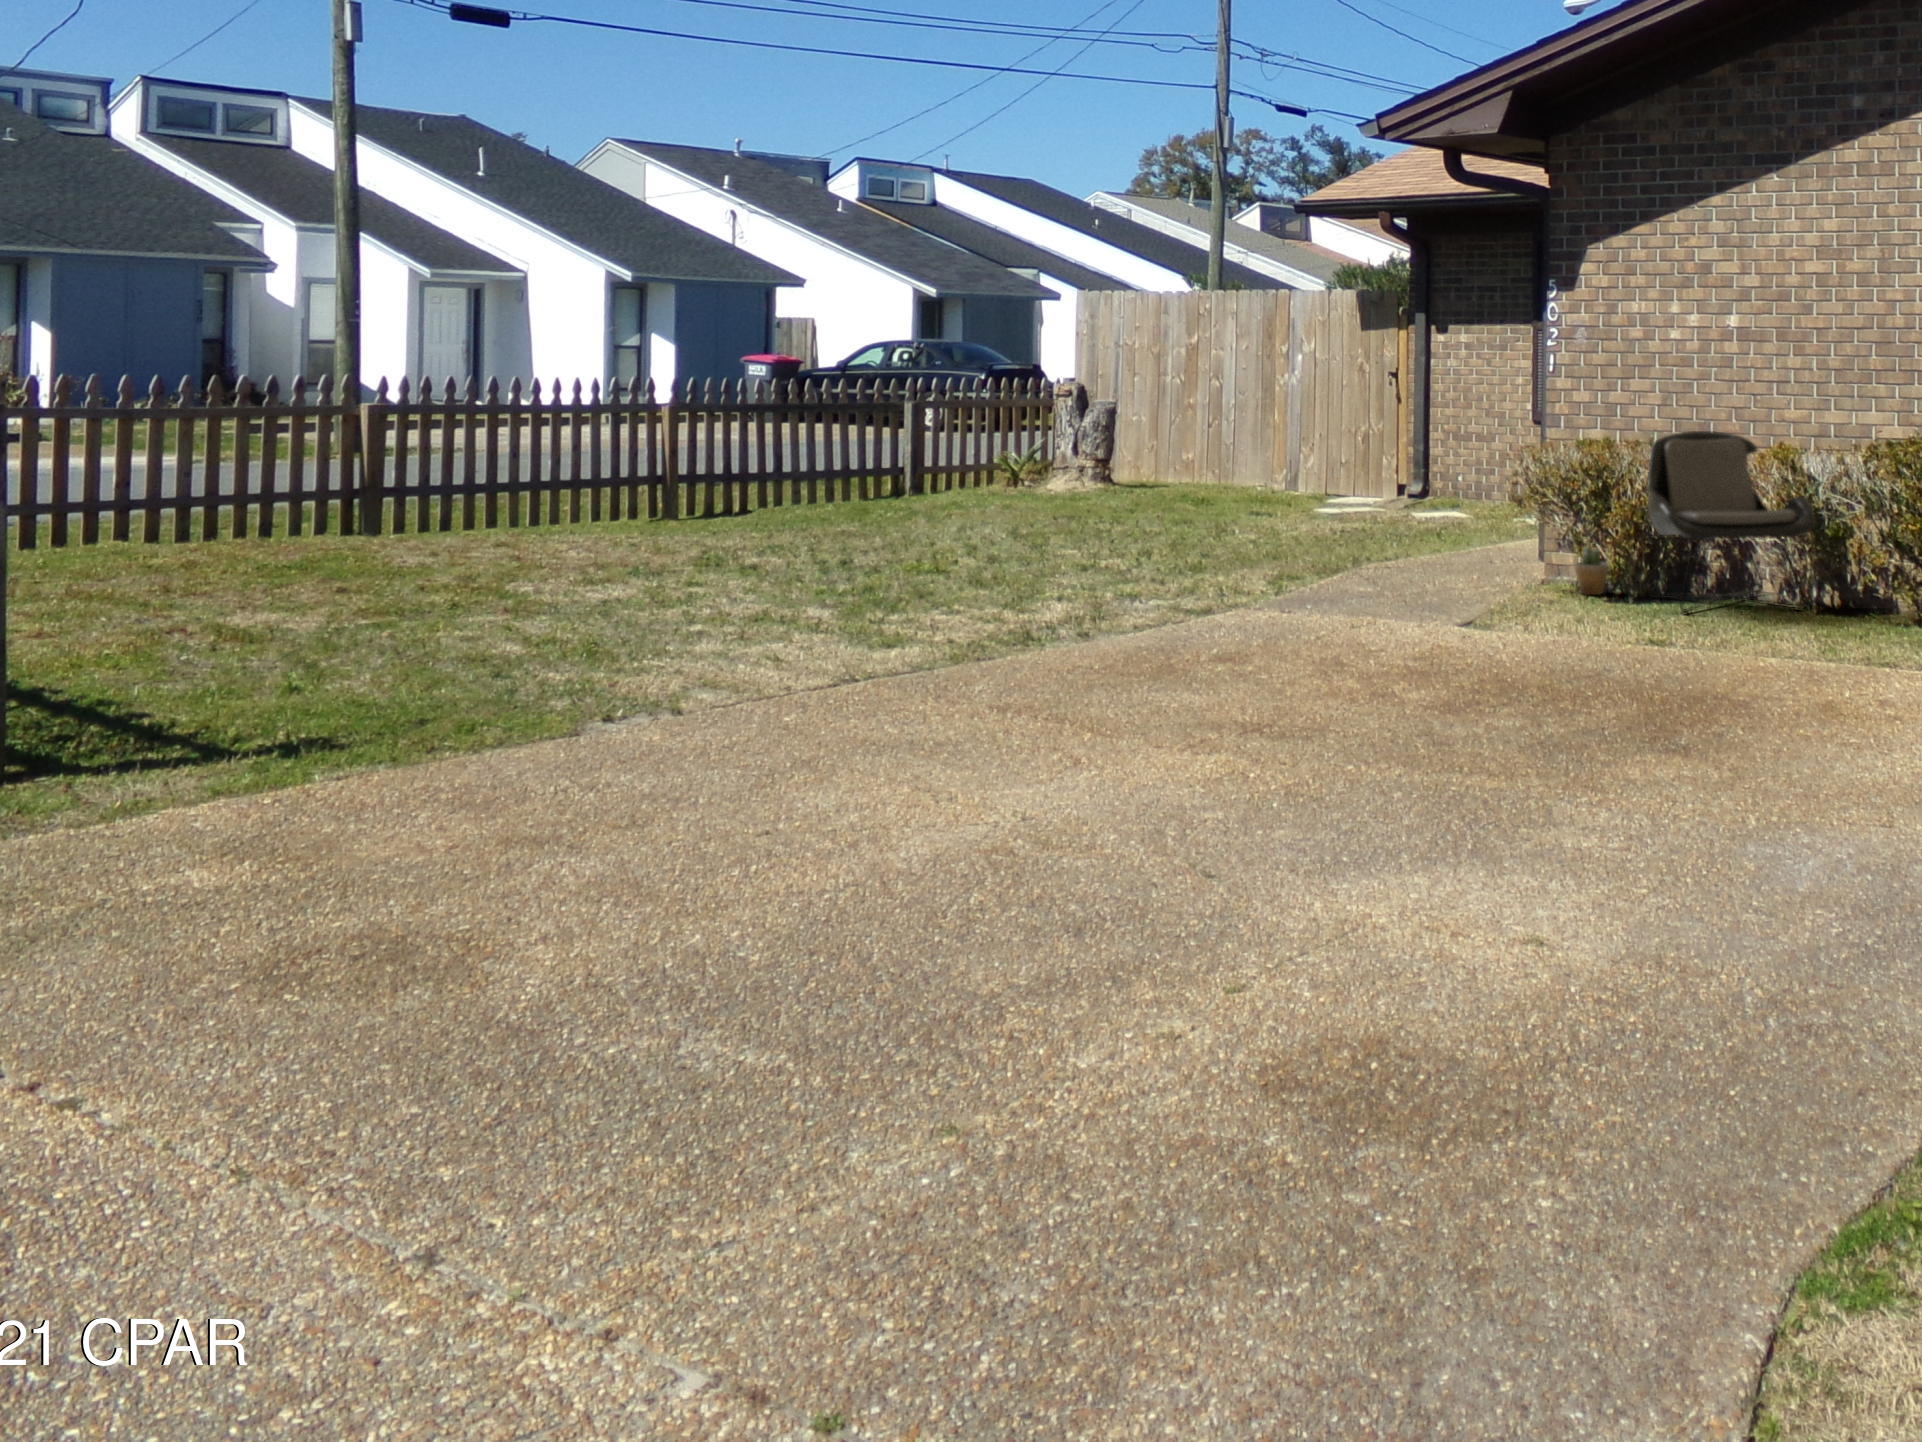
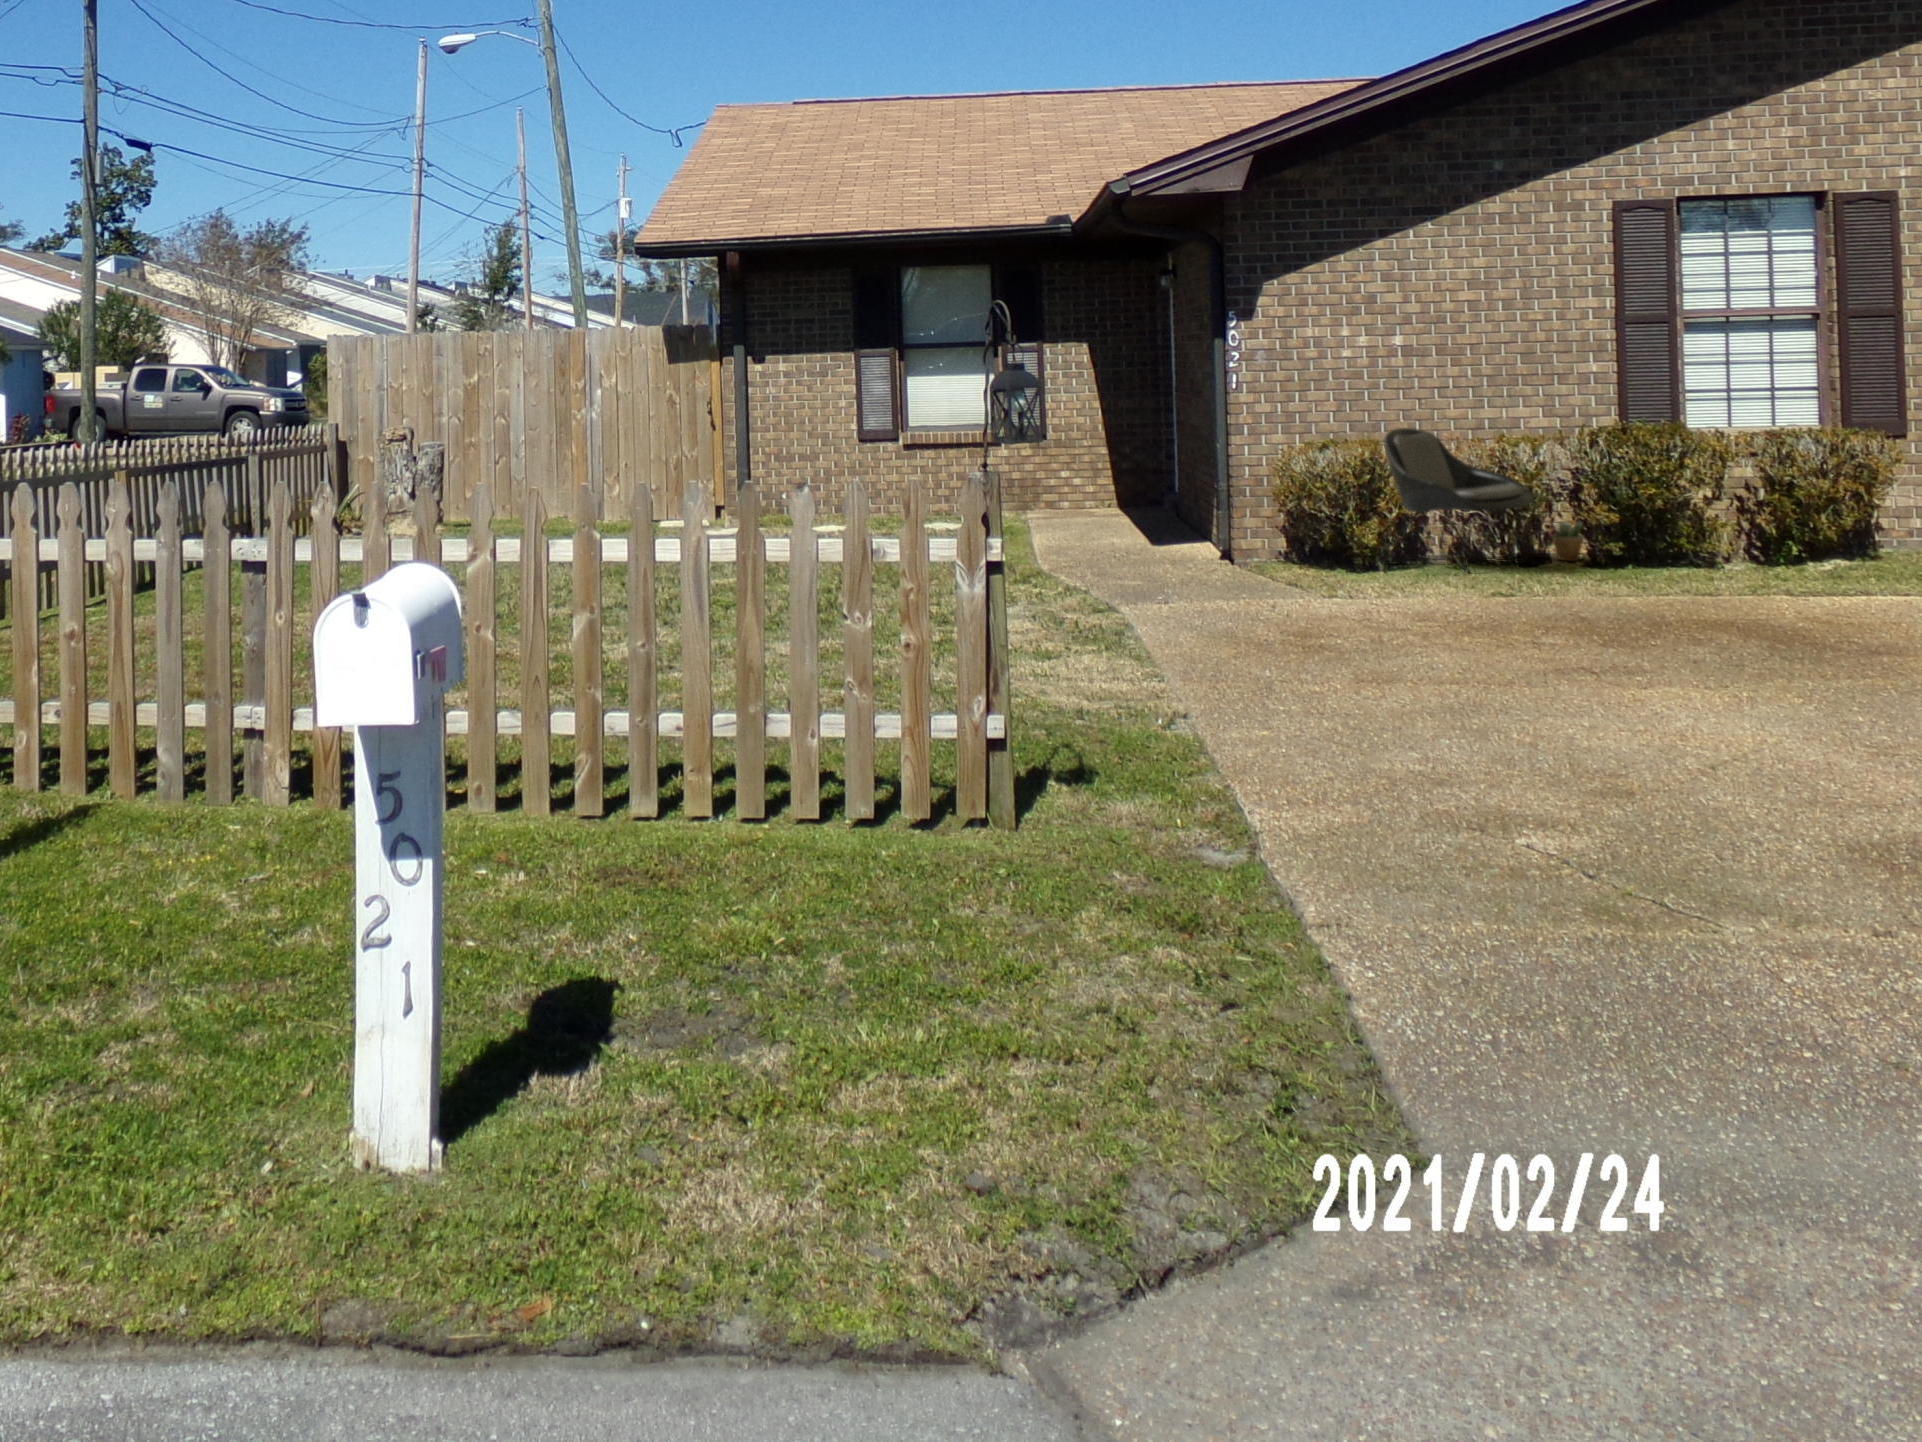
potted plant: present [1574,546,1609,595] -> present [1553,522,1584,561]

